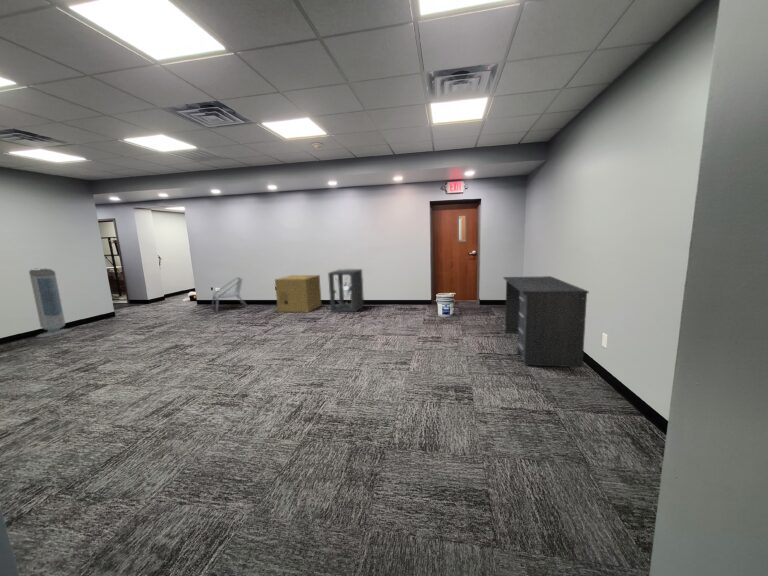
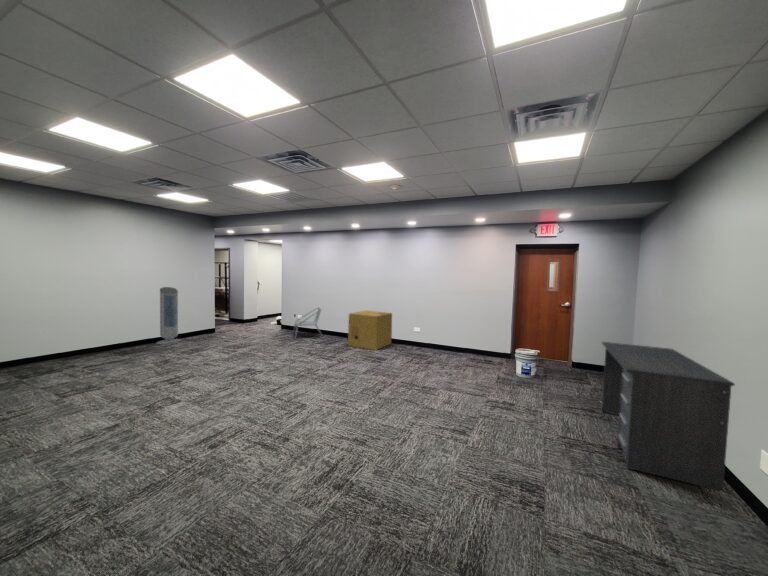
storage cabinet: present [328,269,364,312] -> none [399,309,435,356]

